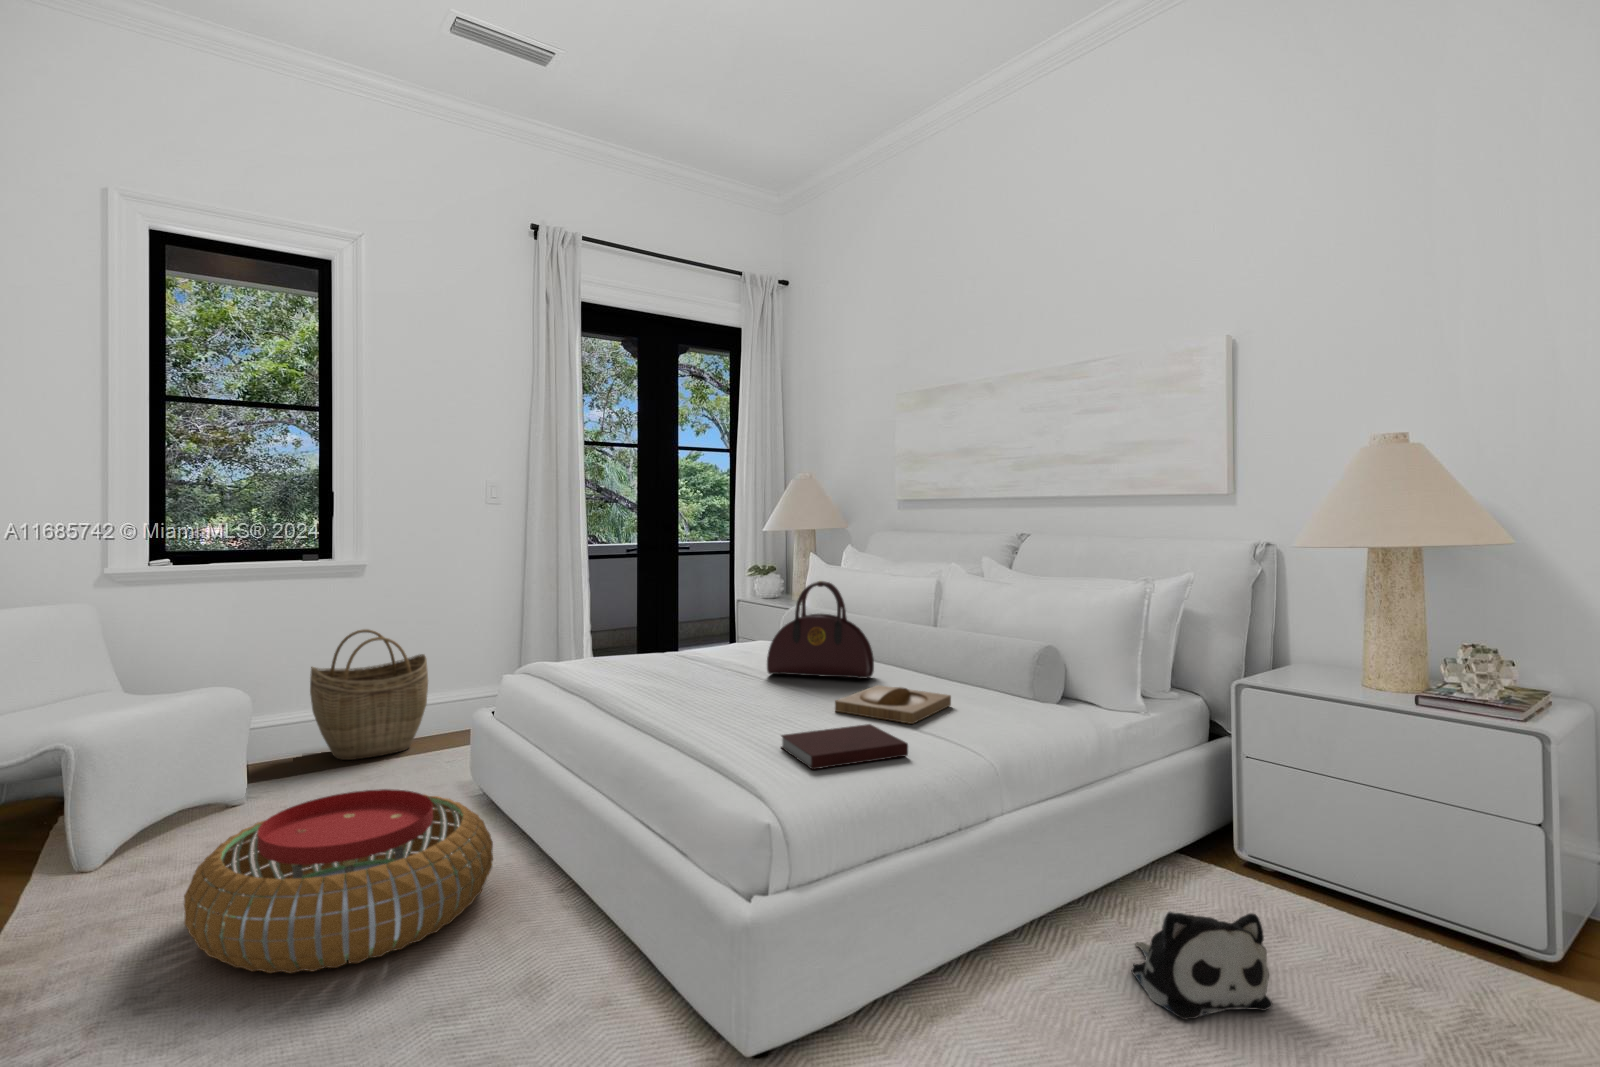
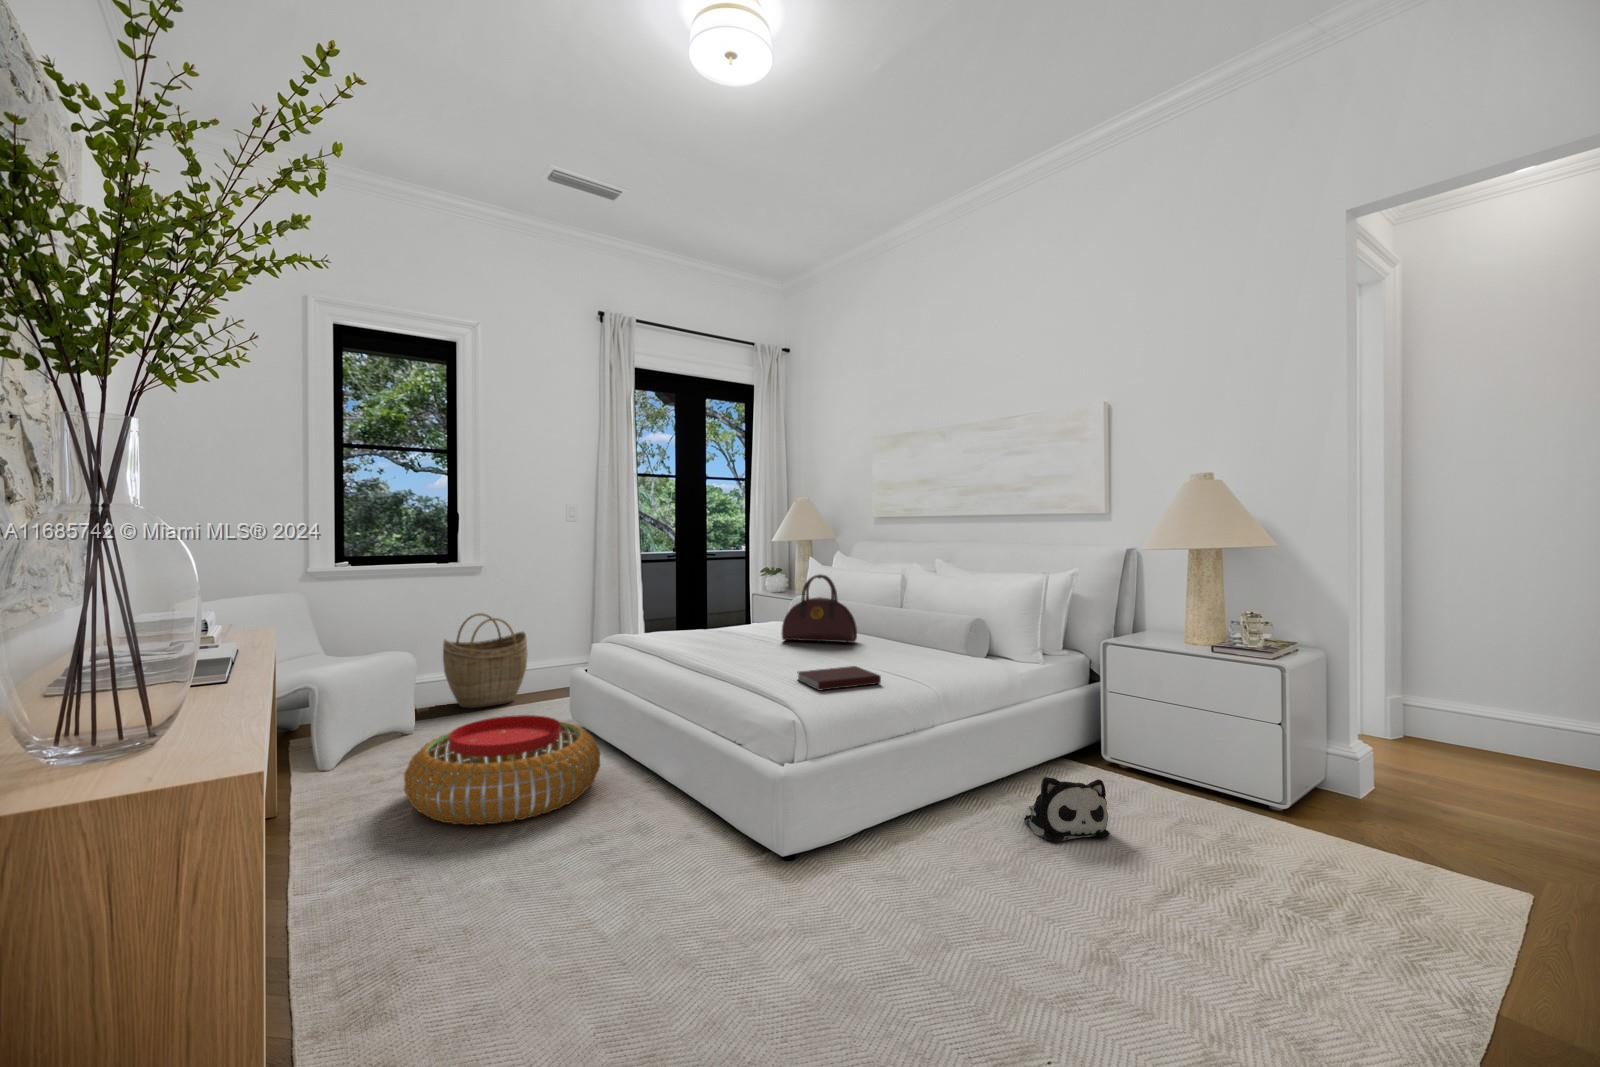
tray: present [835,685,951,724] -> none [831,645,910,668]

